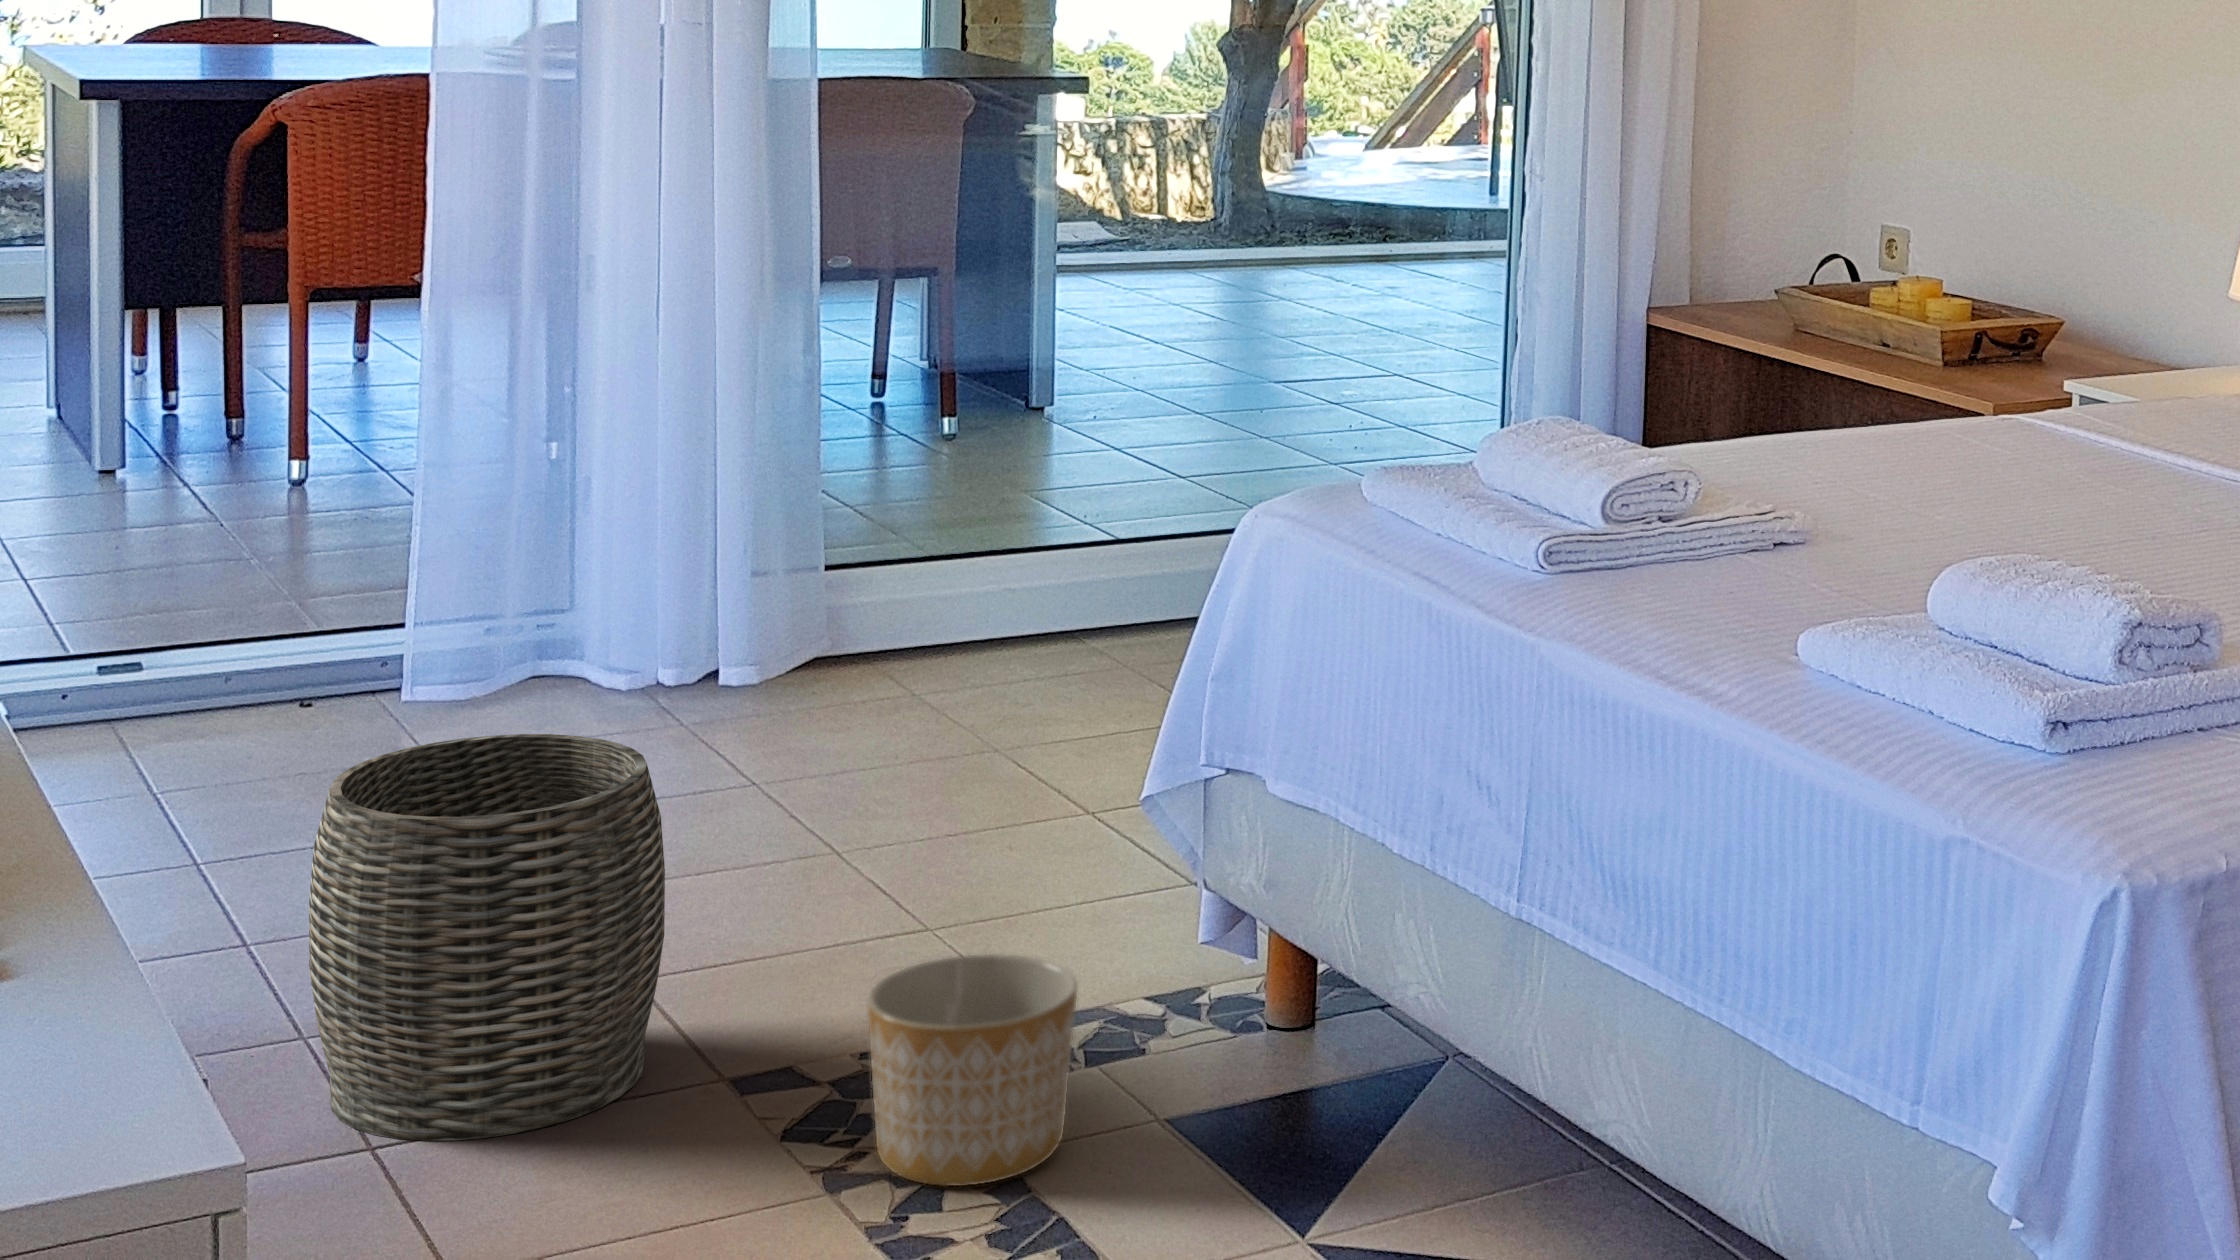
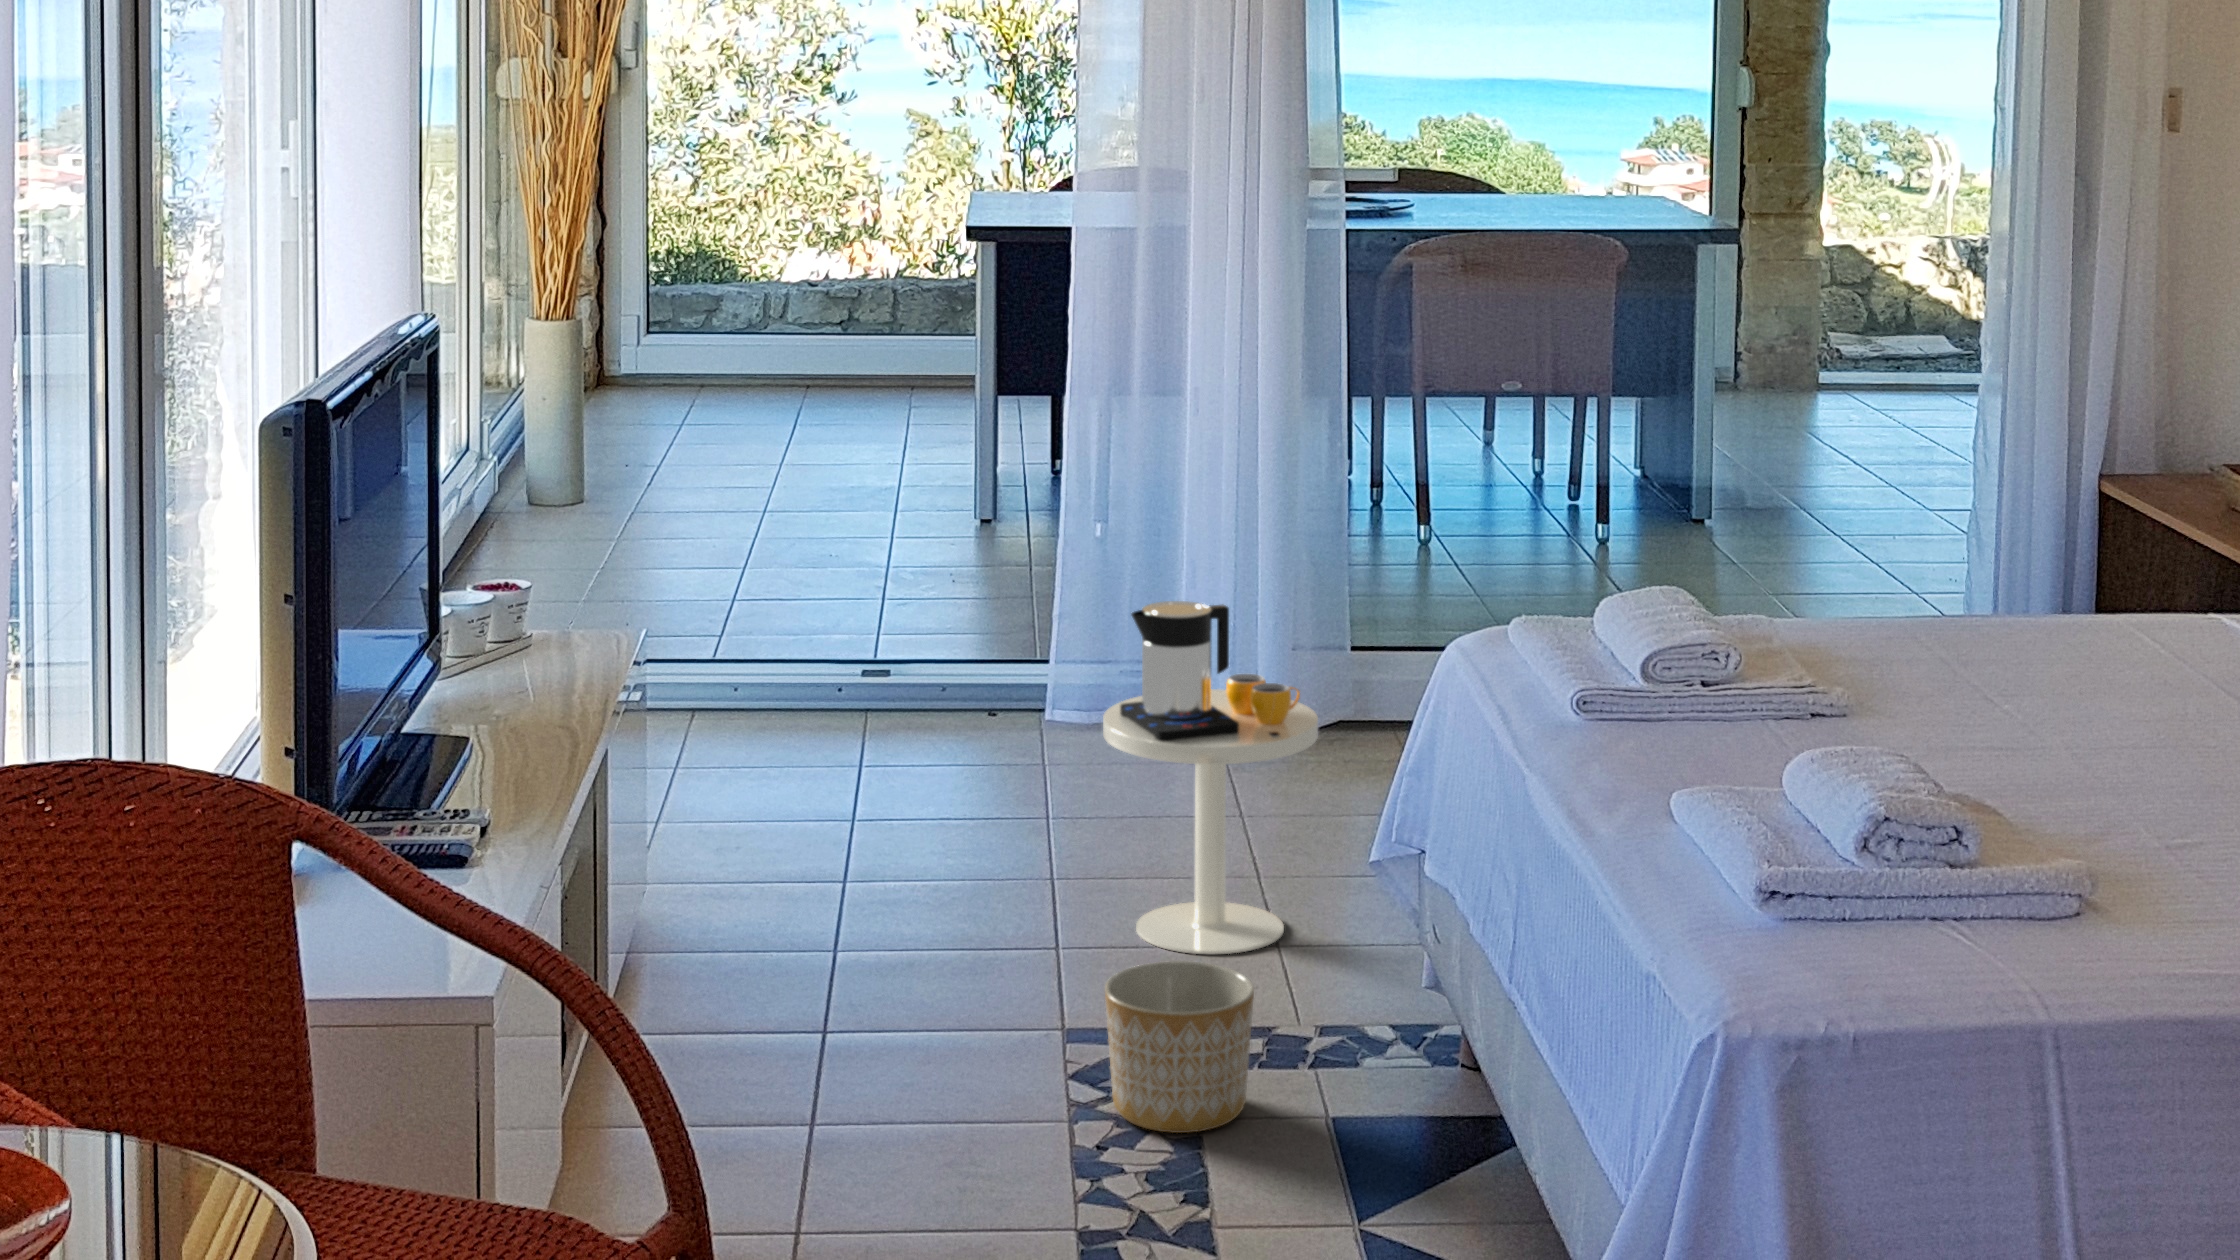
side table: none [680,500,980,957] -> present [1103,601,1318,954]
woven basket: present [309,734,665,1141] -> none [809,754,1036,1037]

